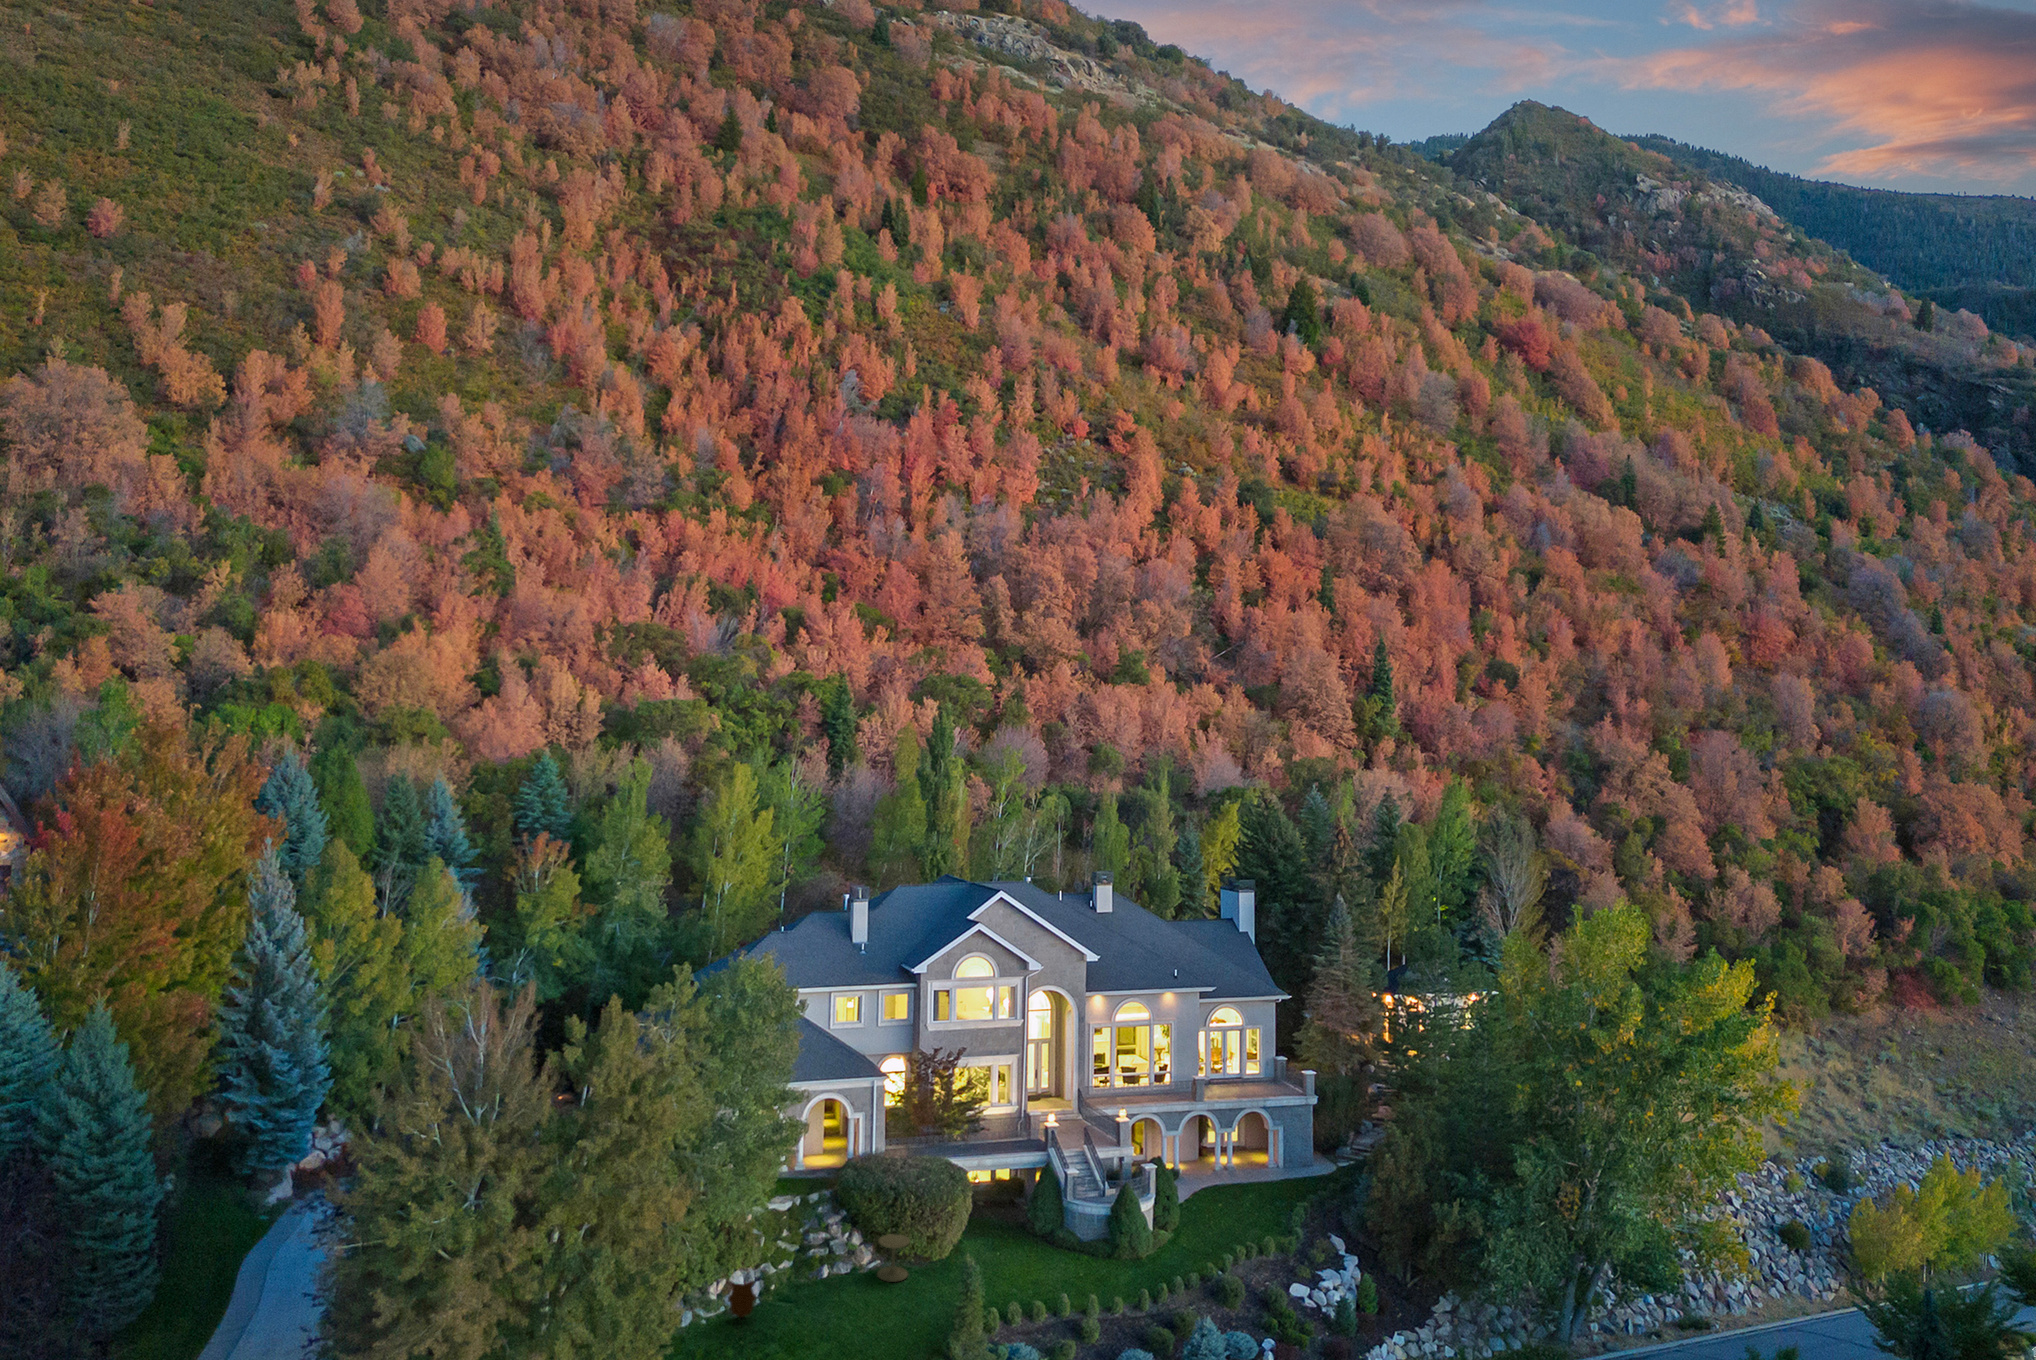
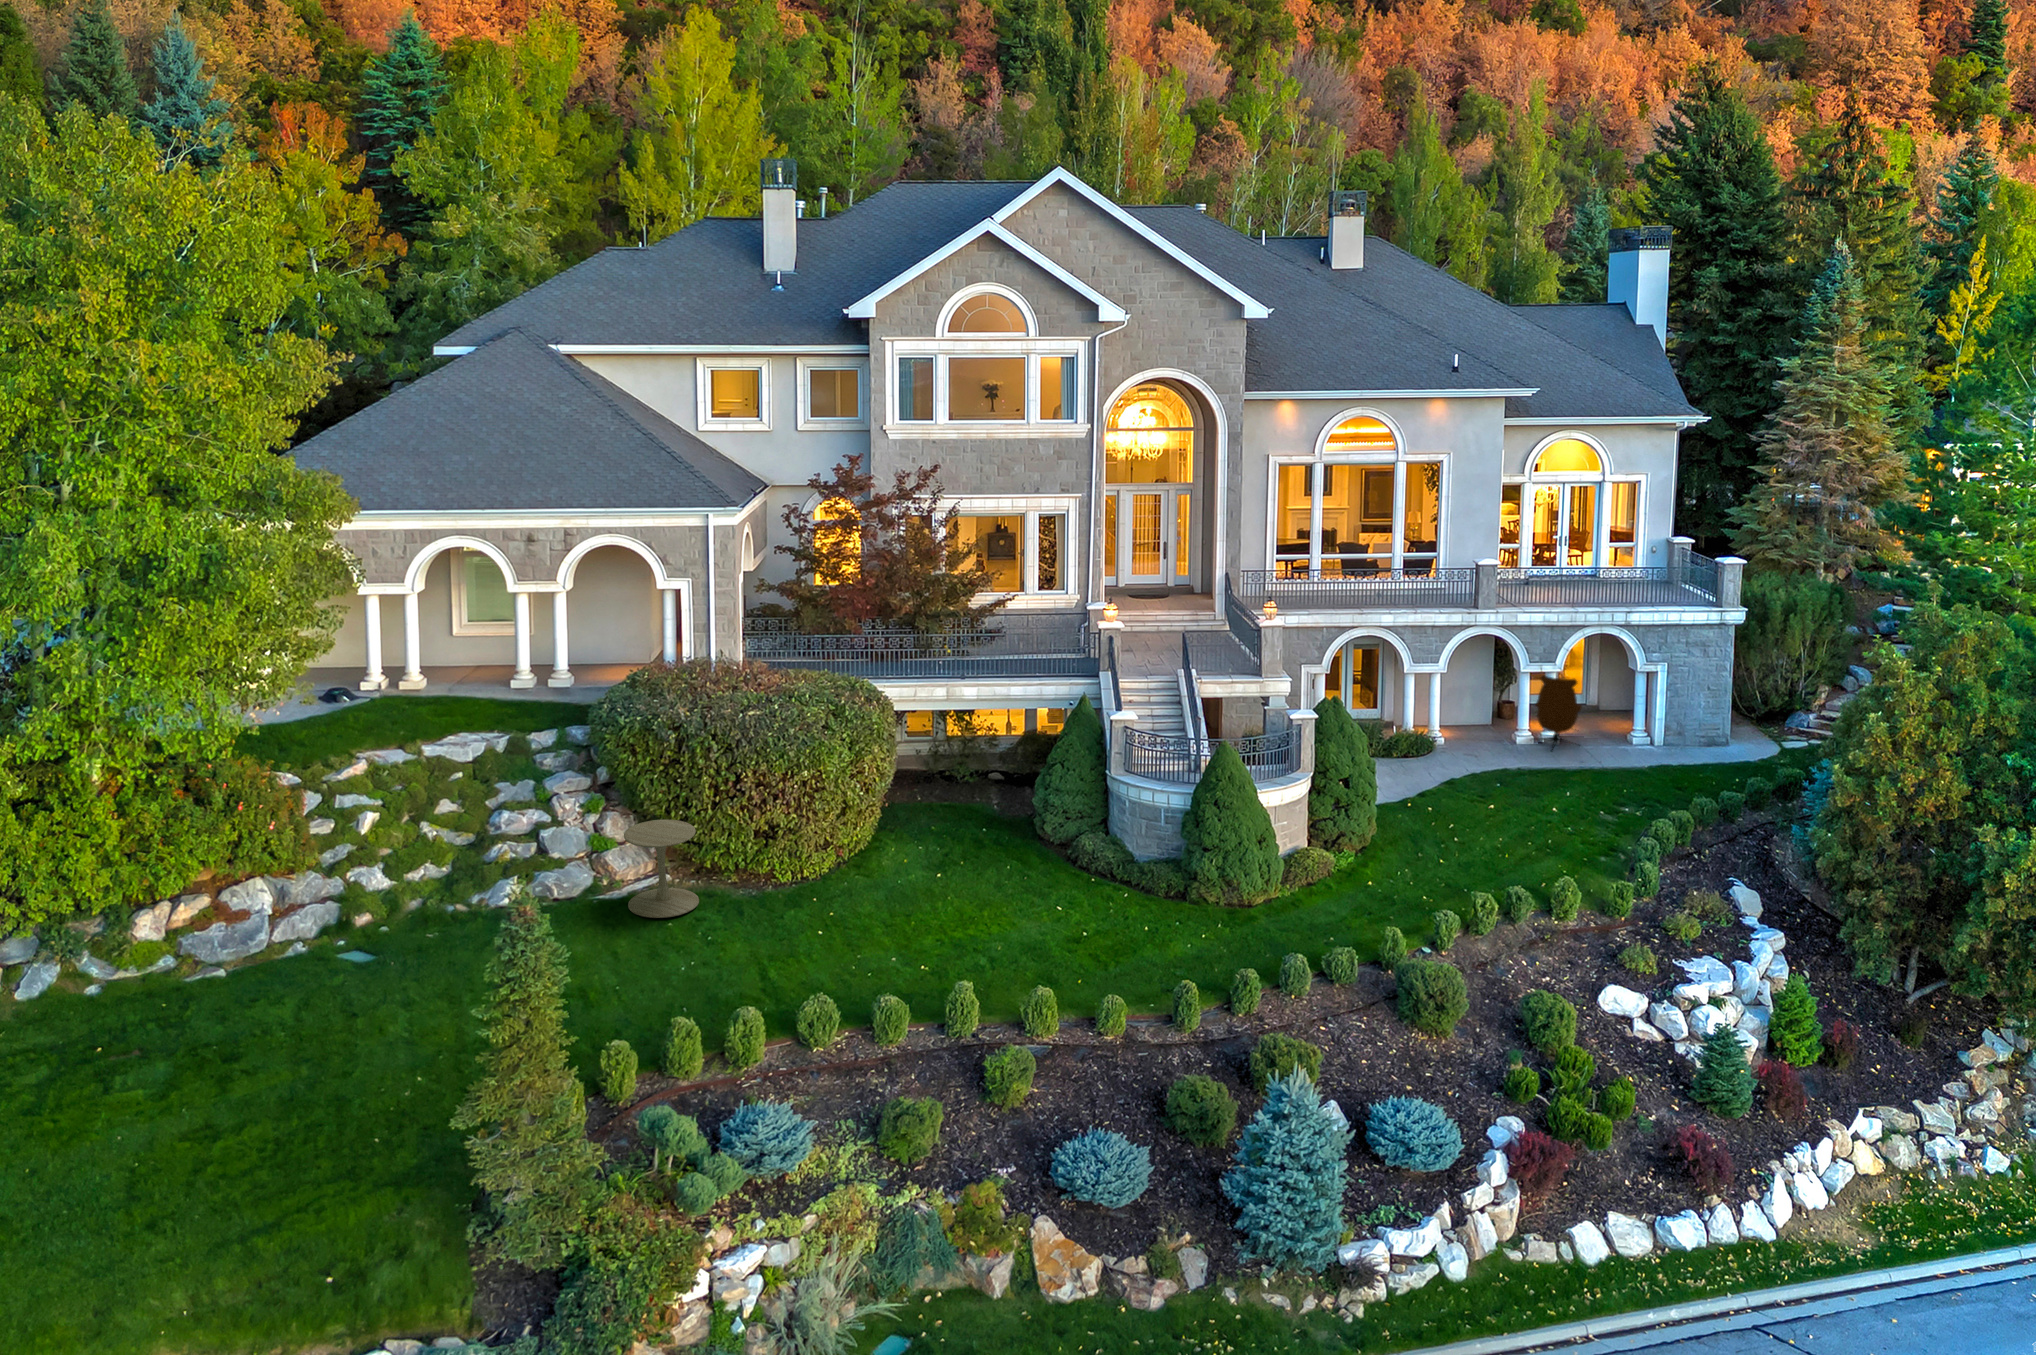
lounge chair: present [728,1283,756,1327] -> present [1535,675,1582,749]

